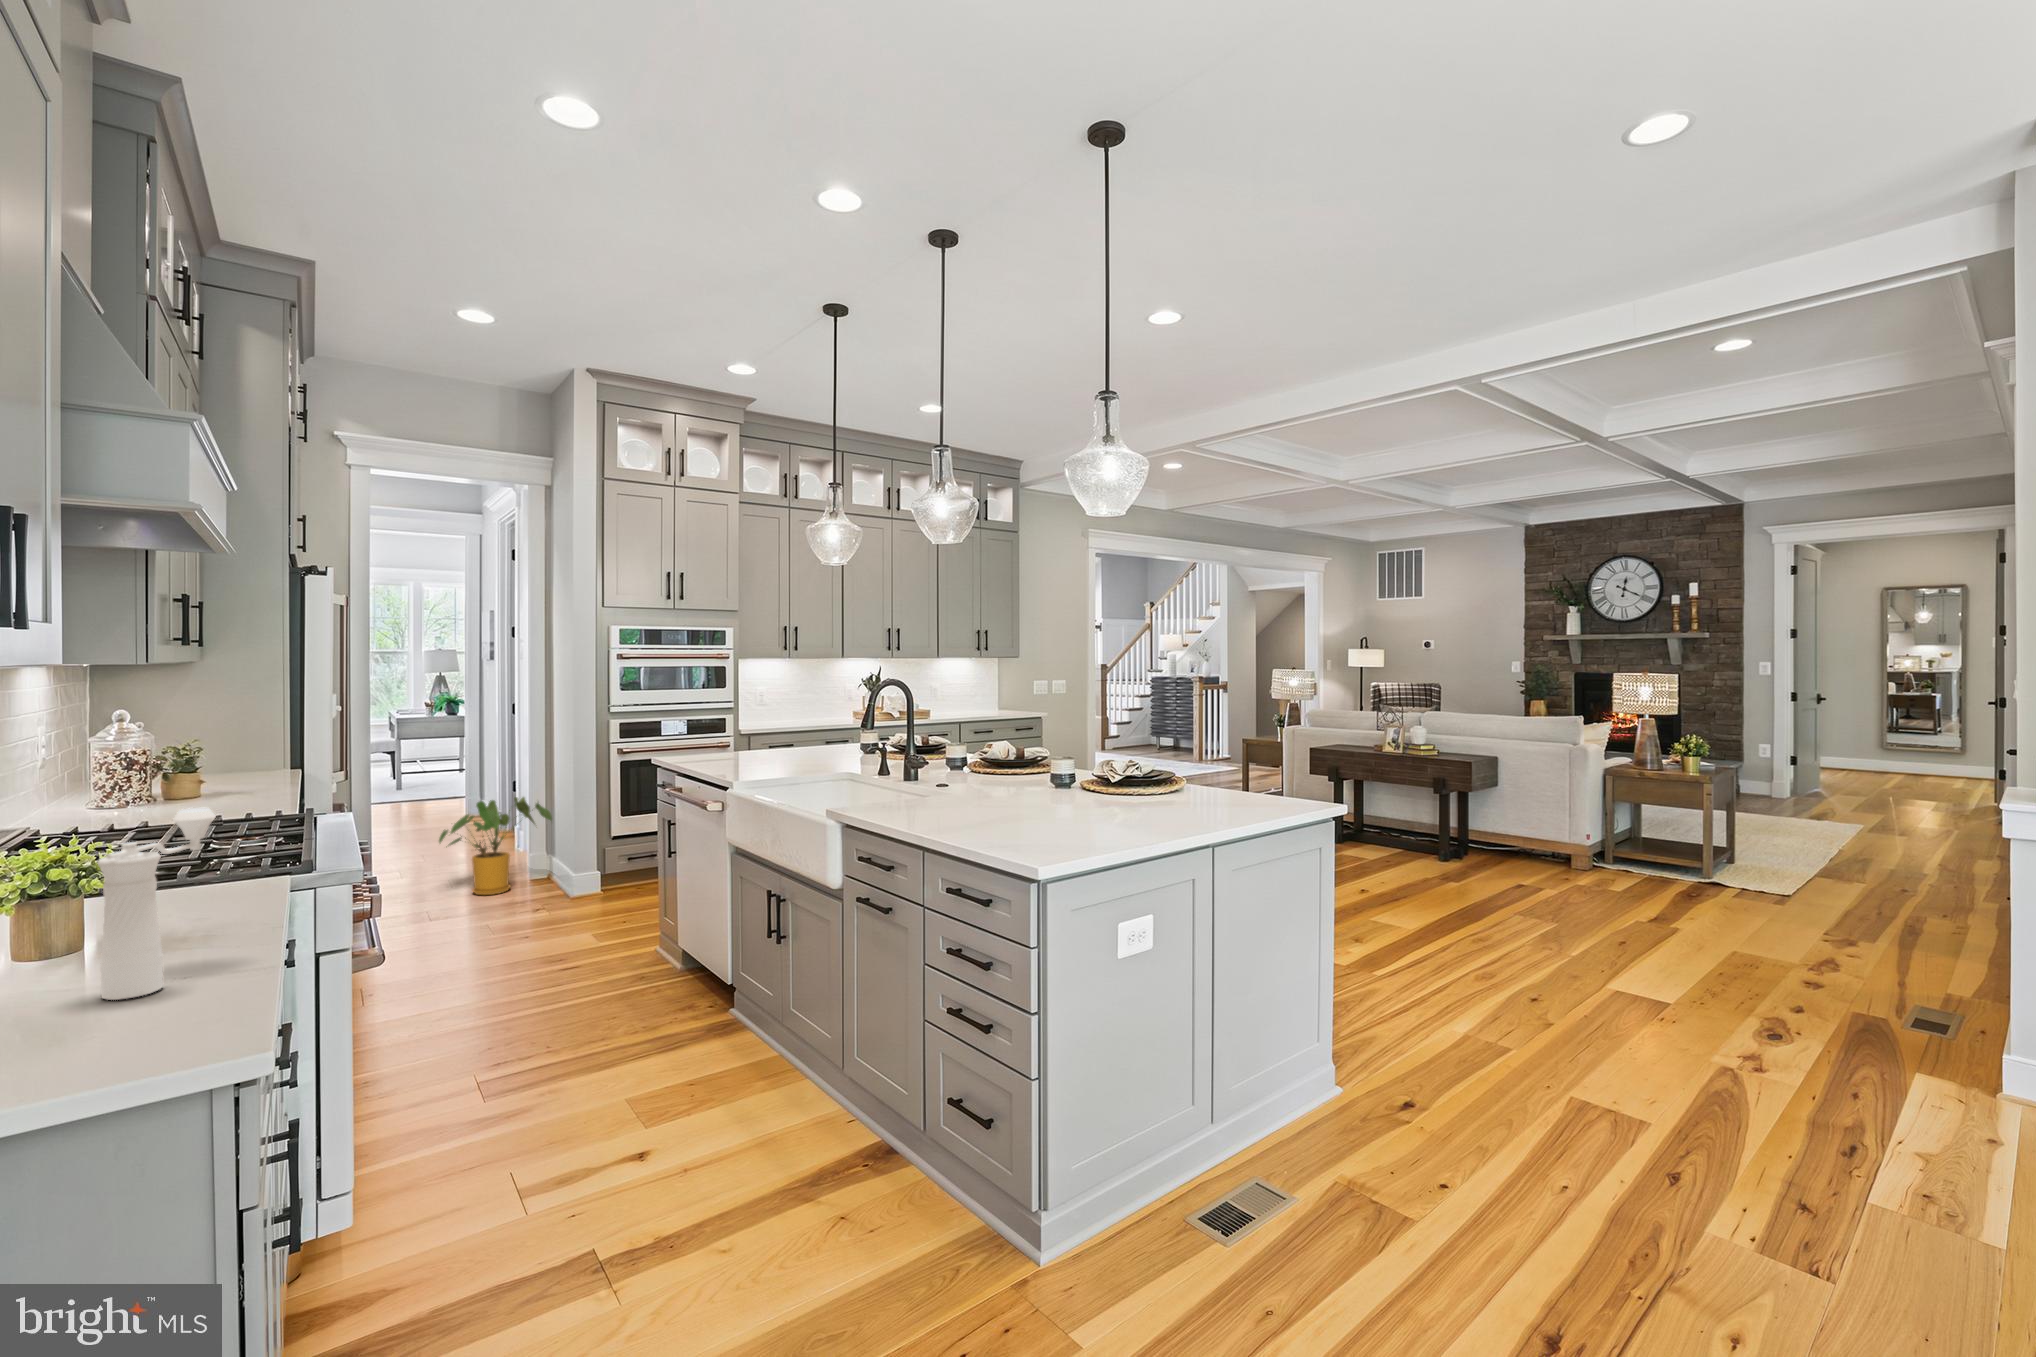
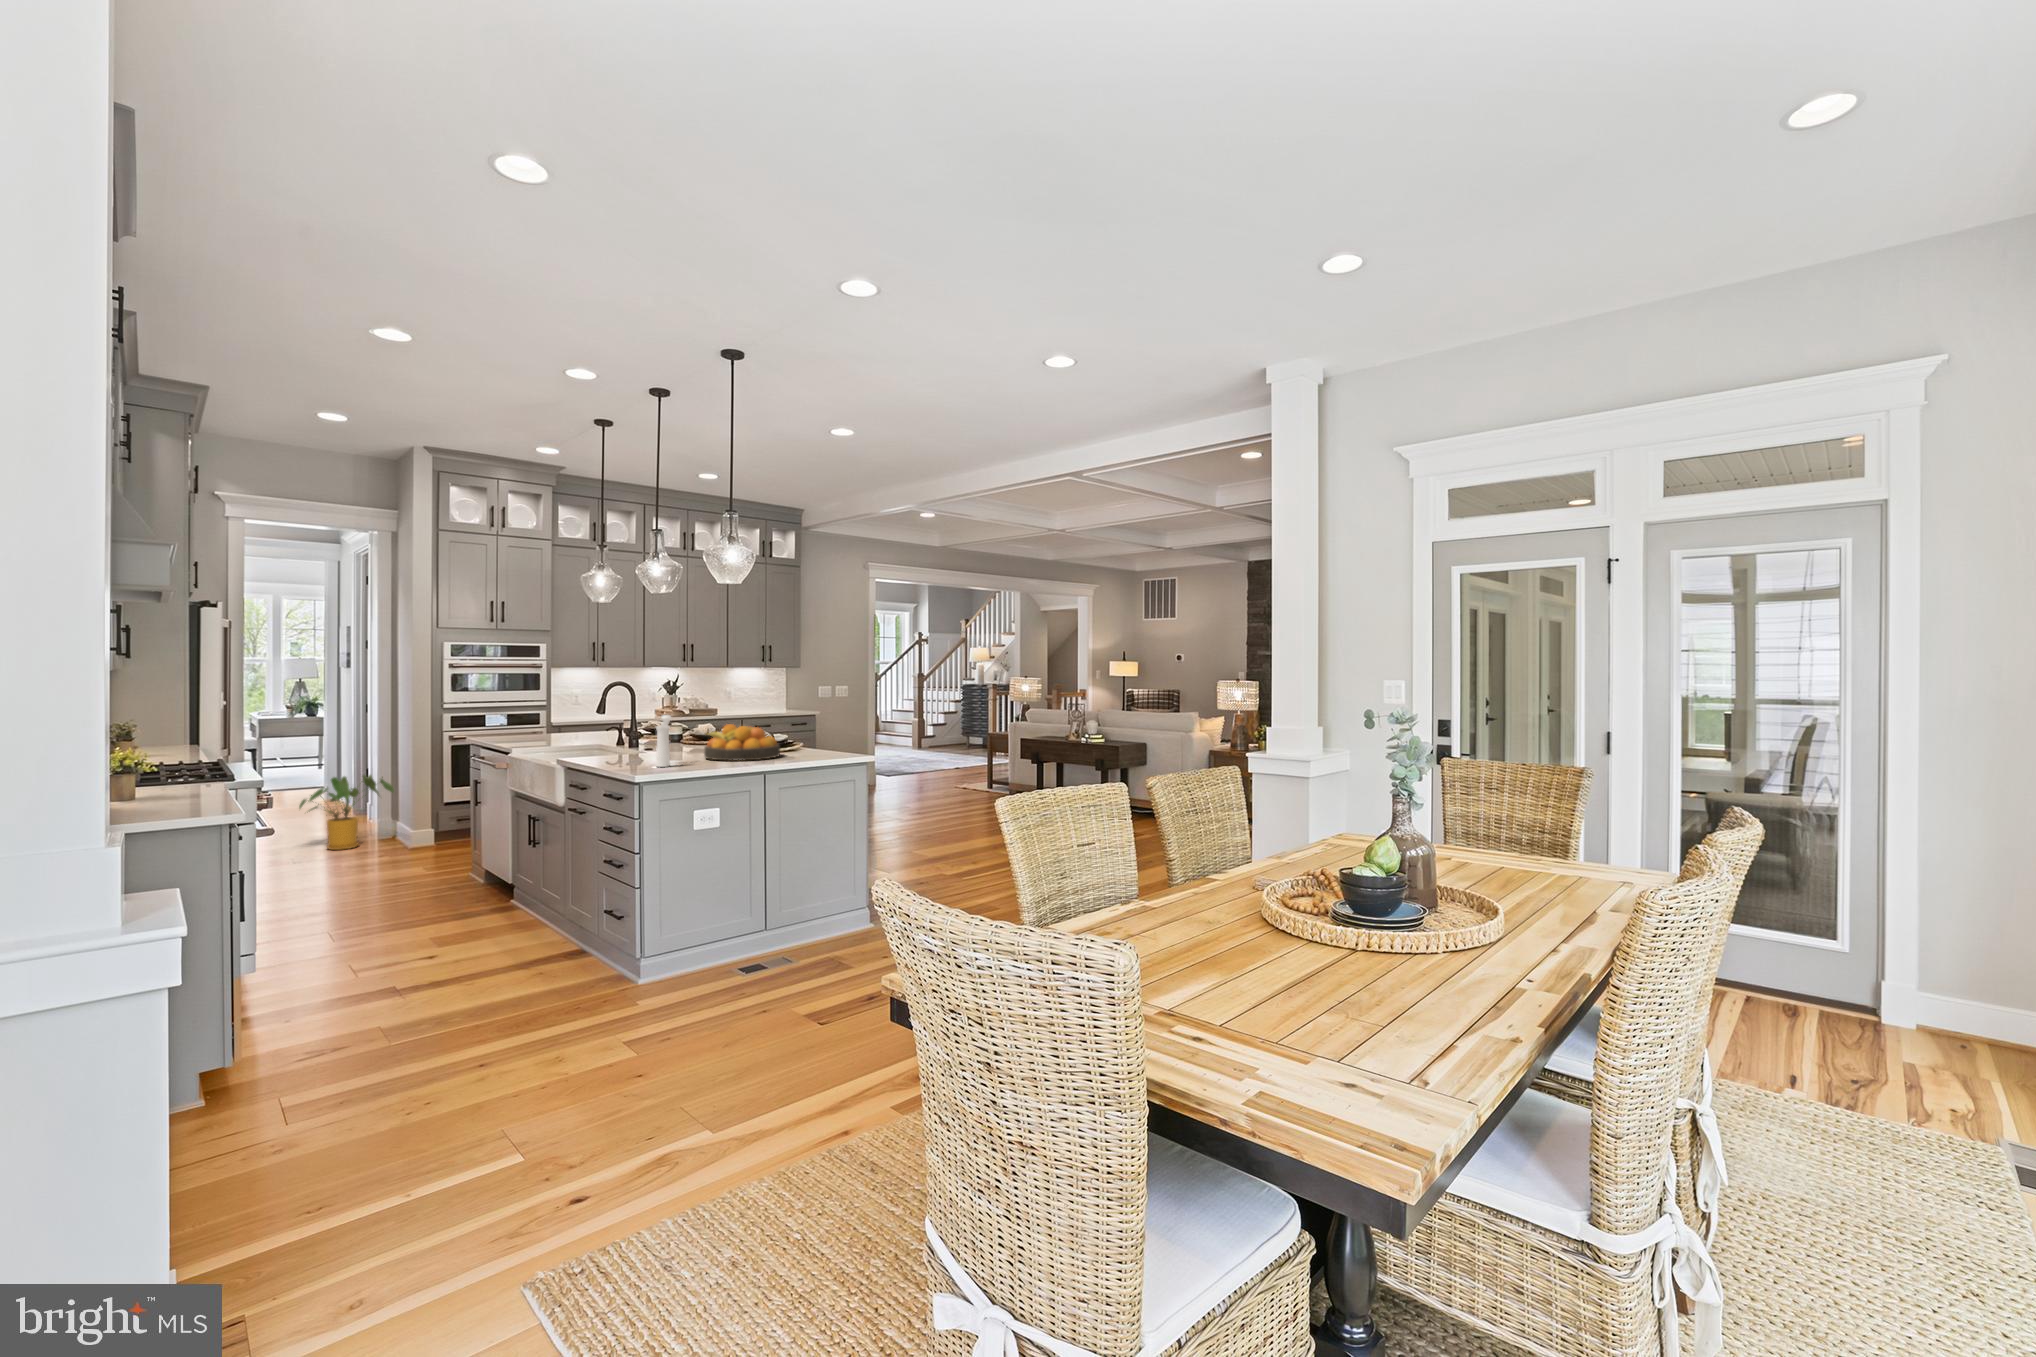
fruit bowl: none [1061,751,1186,816] -> present [704,724,780,761]
pepper mill: present [98,808,216,1000] -> present [656,715,671,767]

